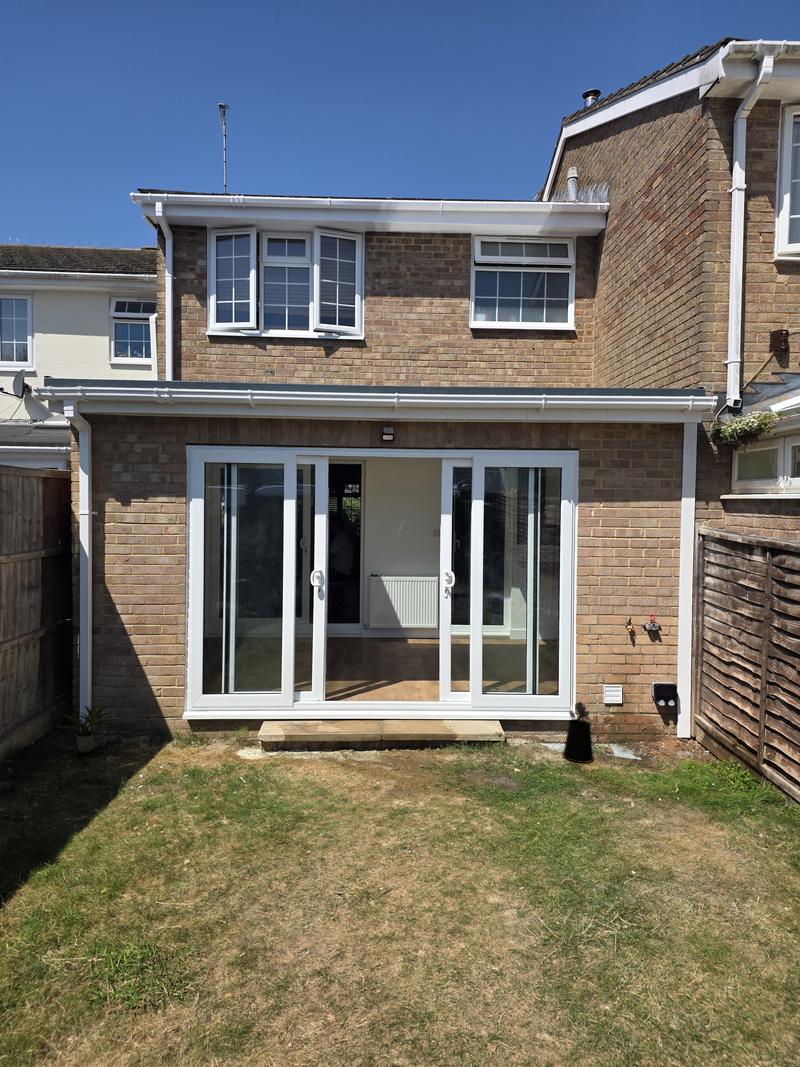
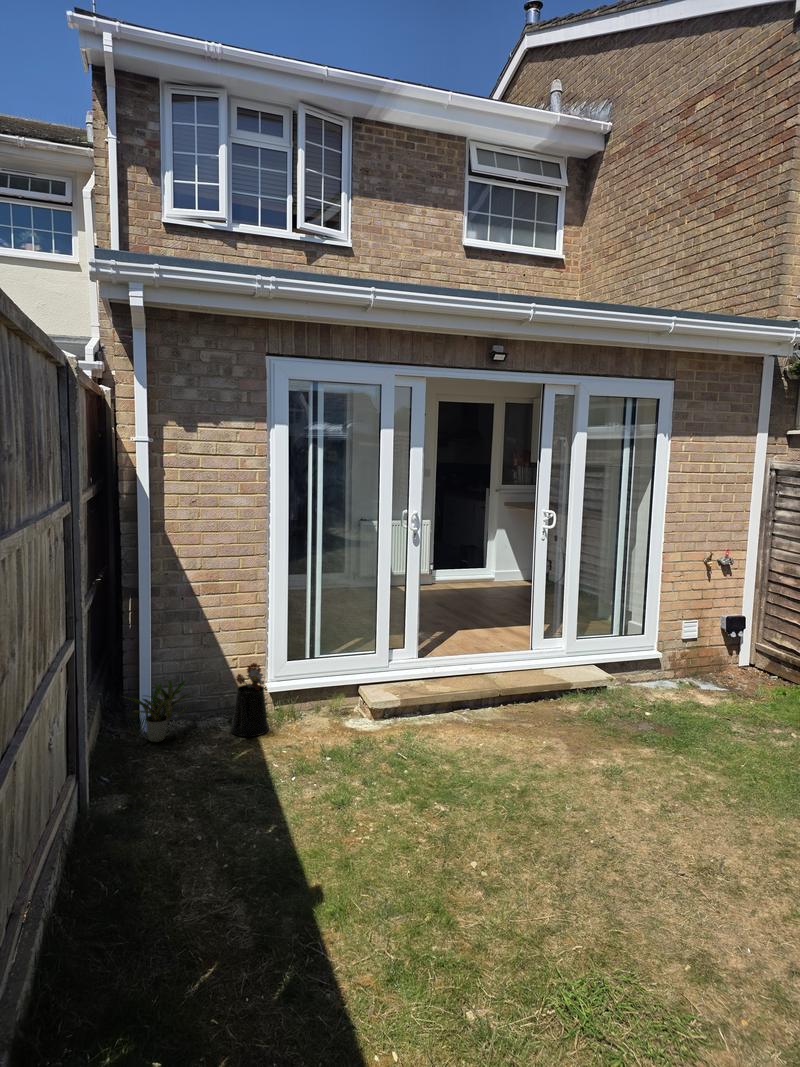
watering can: present [563,702,594,763] -> present [230,663,269,737]

